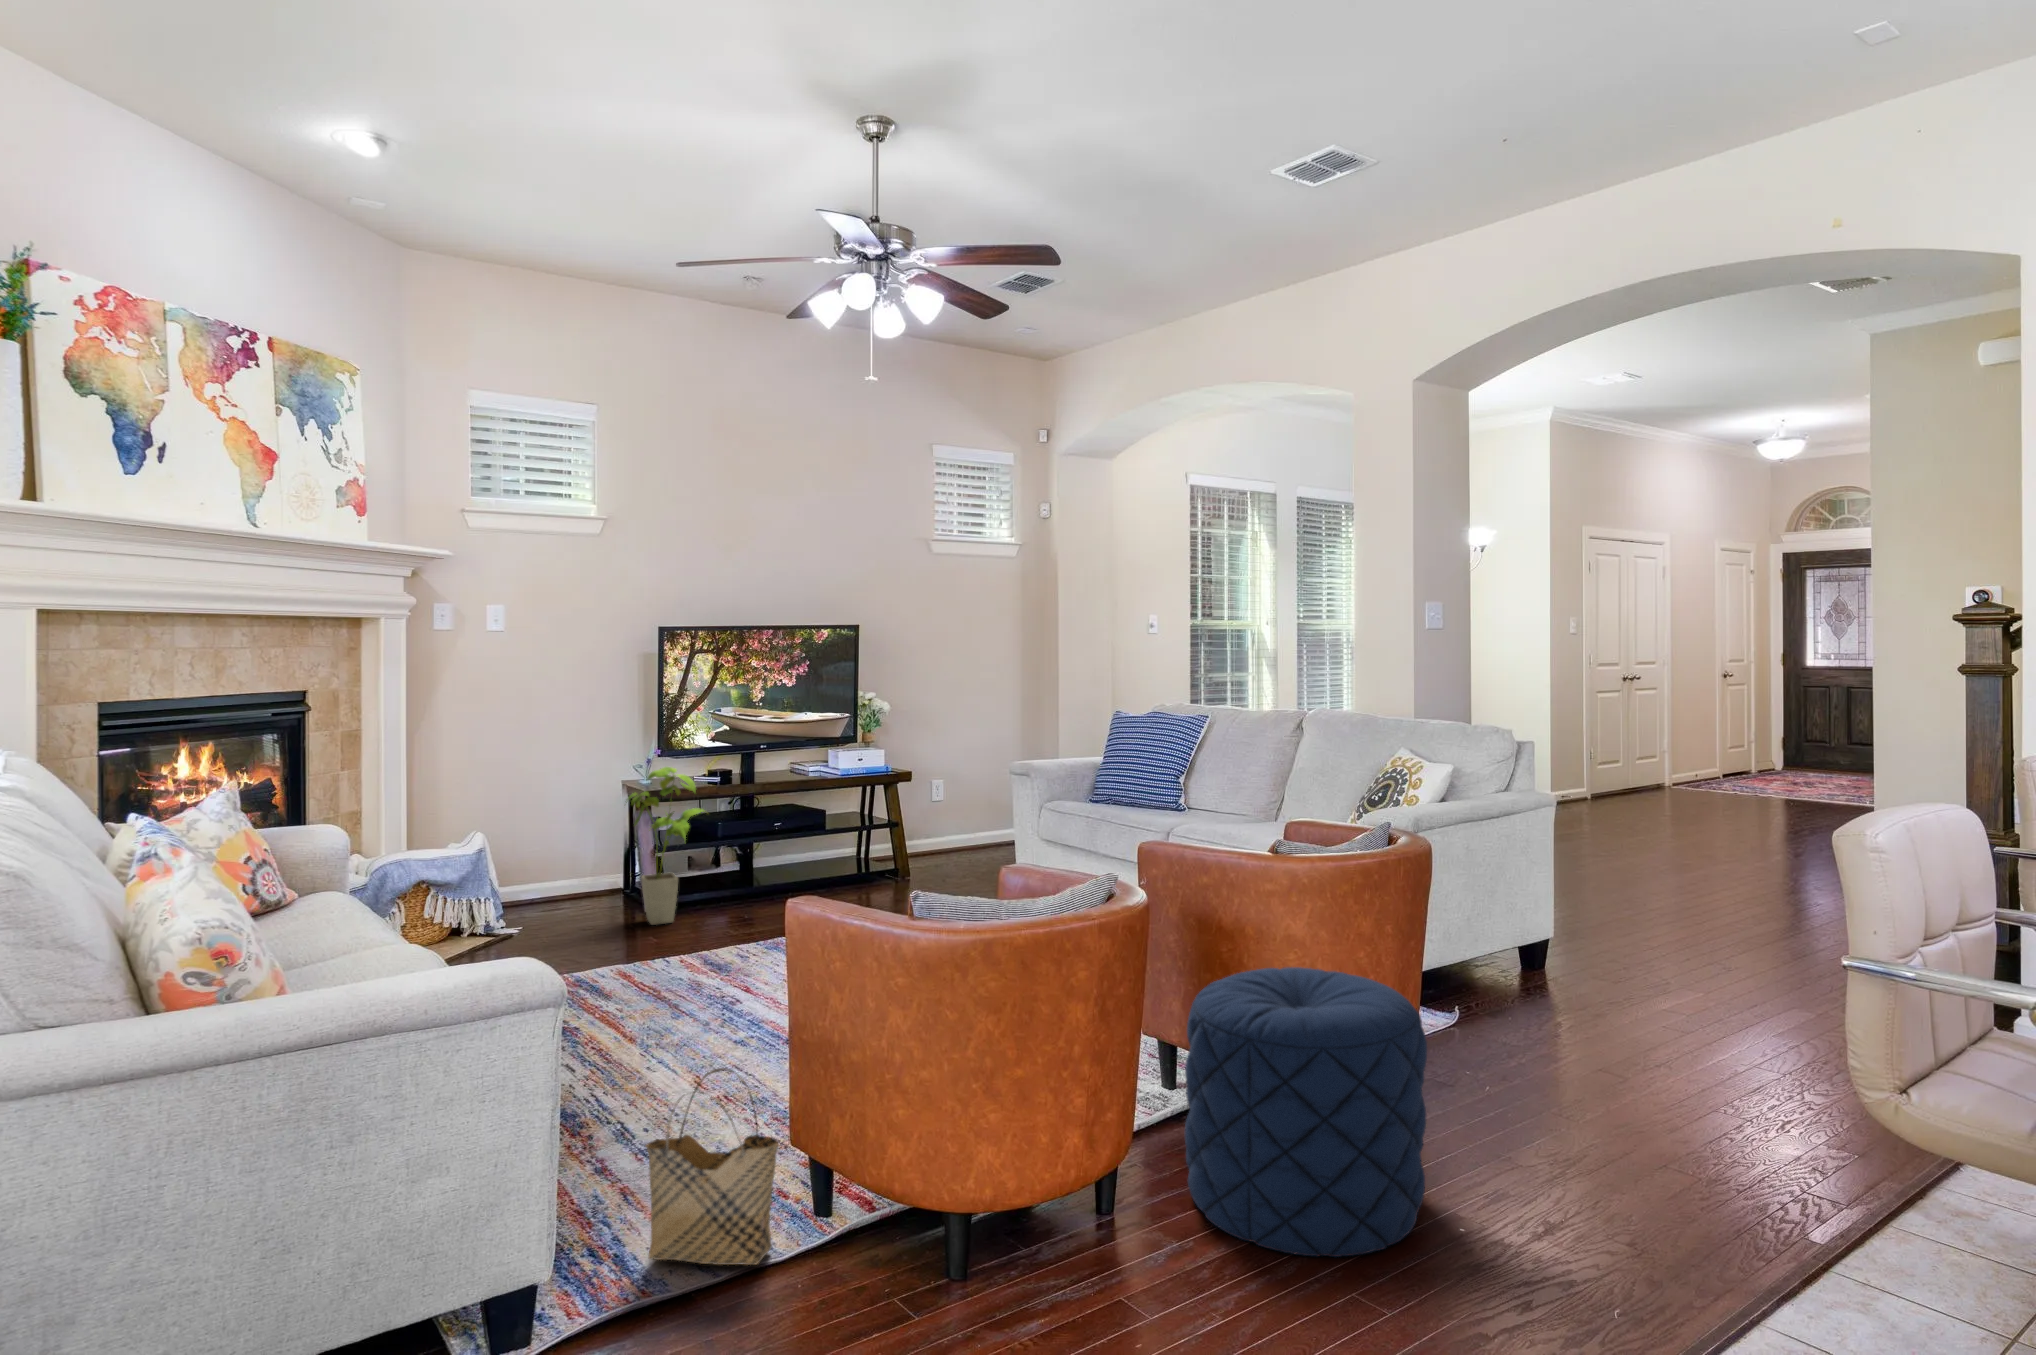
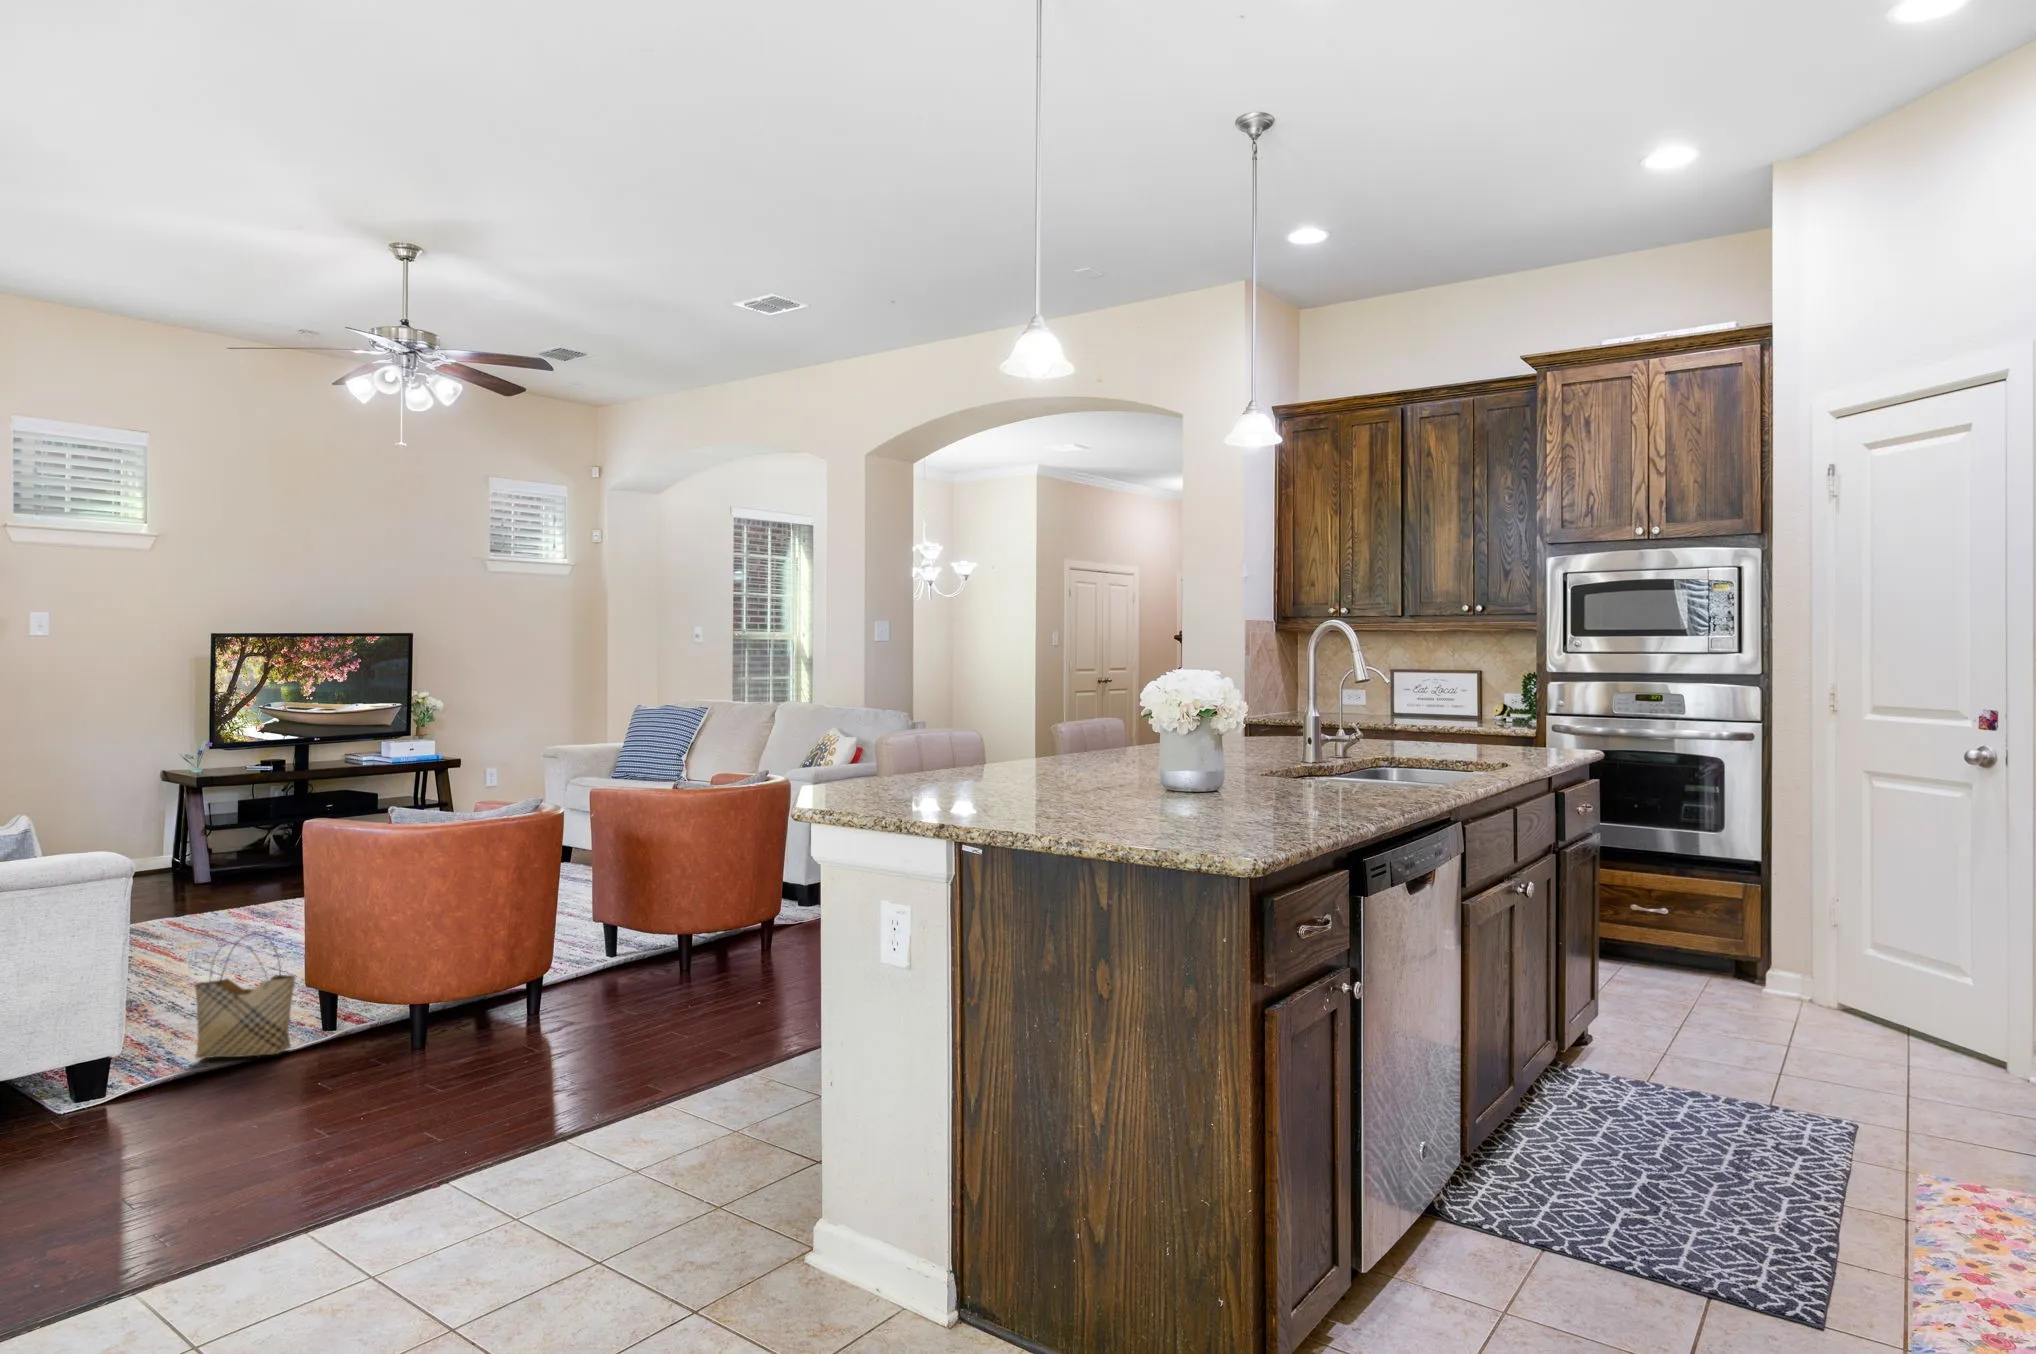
house plant: present [626,767,704,925] -> none [172,754,258,892]
pouf: present [1185,967,1427,1257] -> none [595,859,745,1019]

